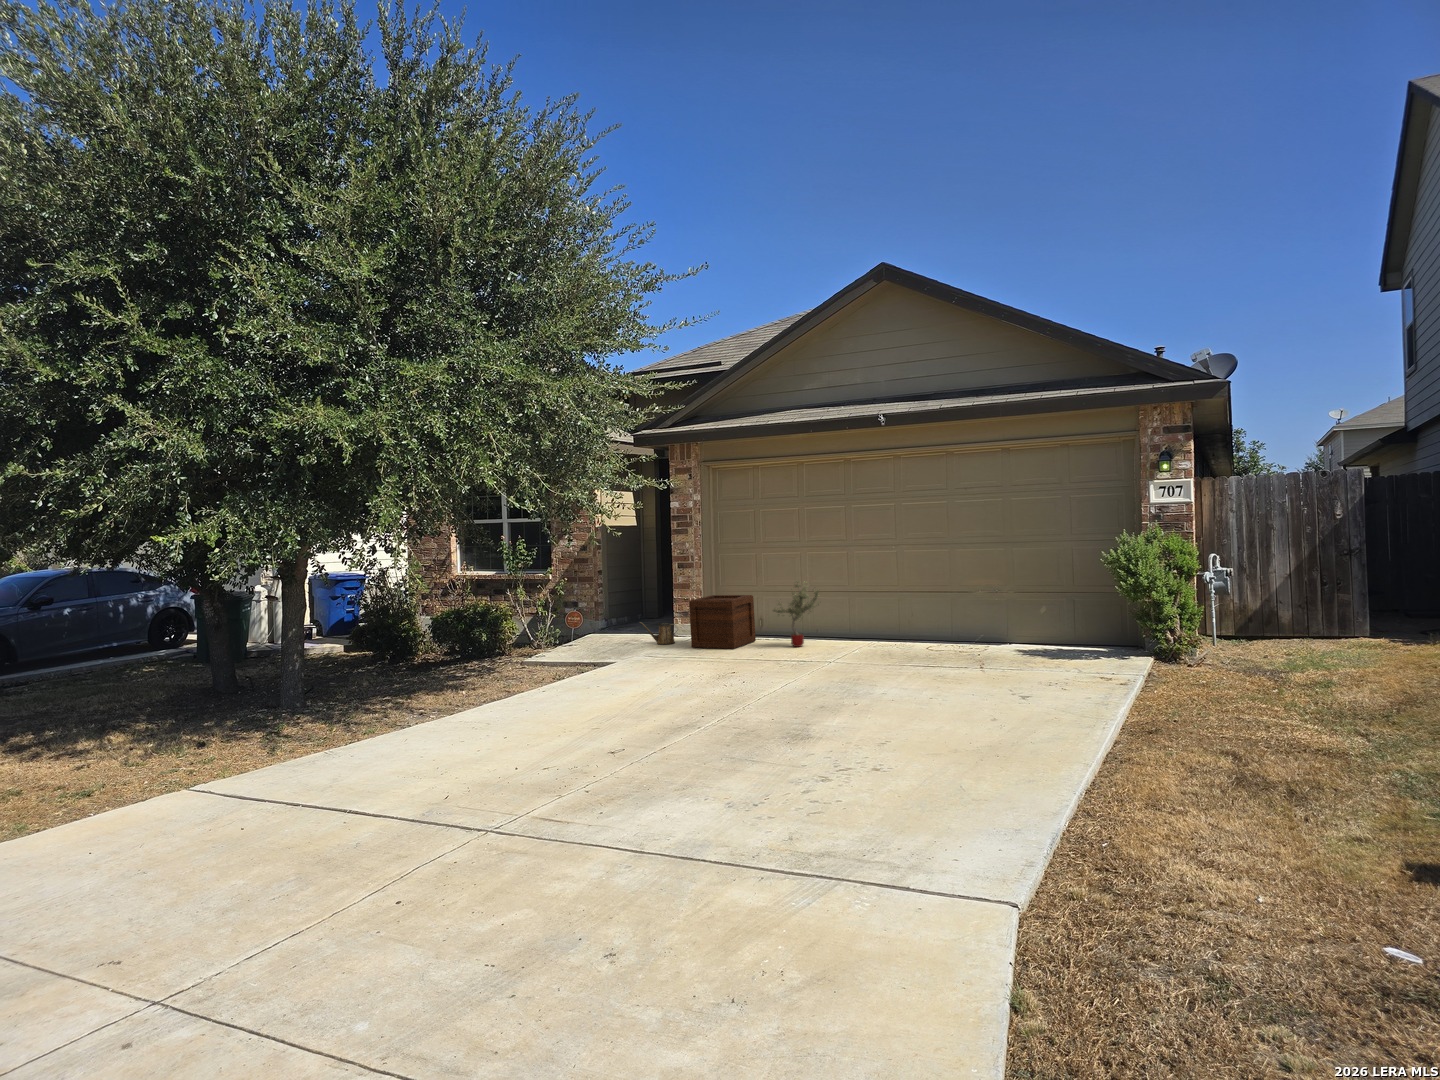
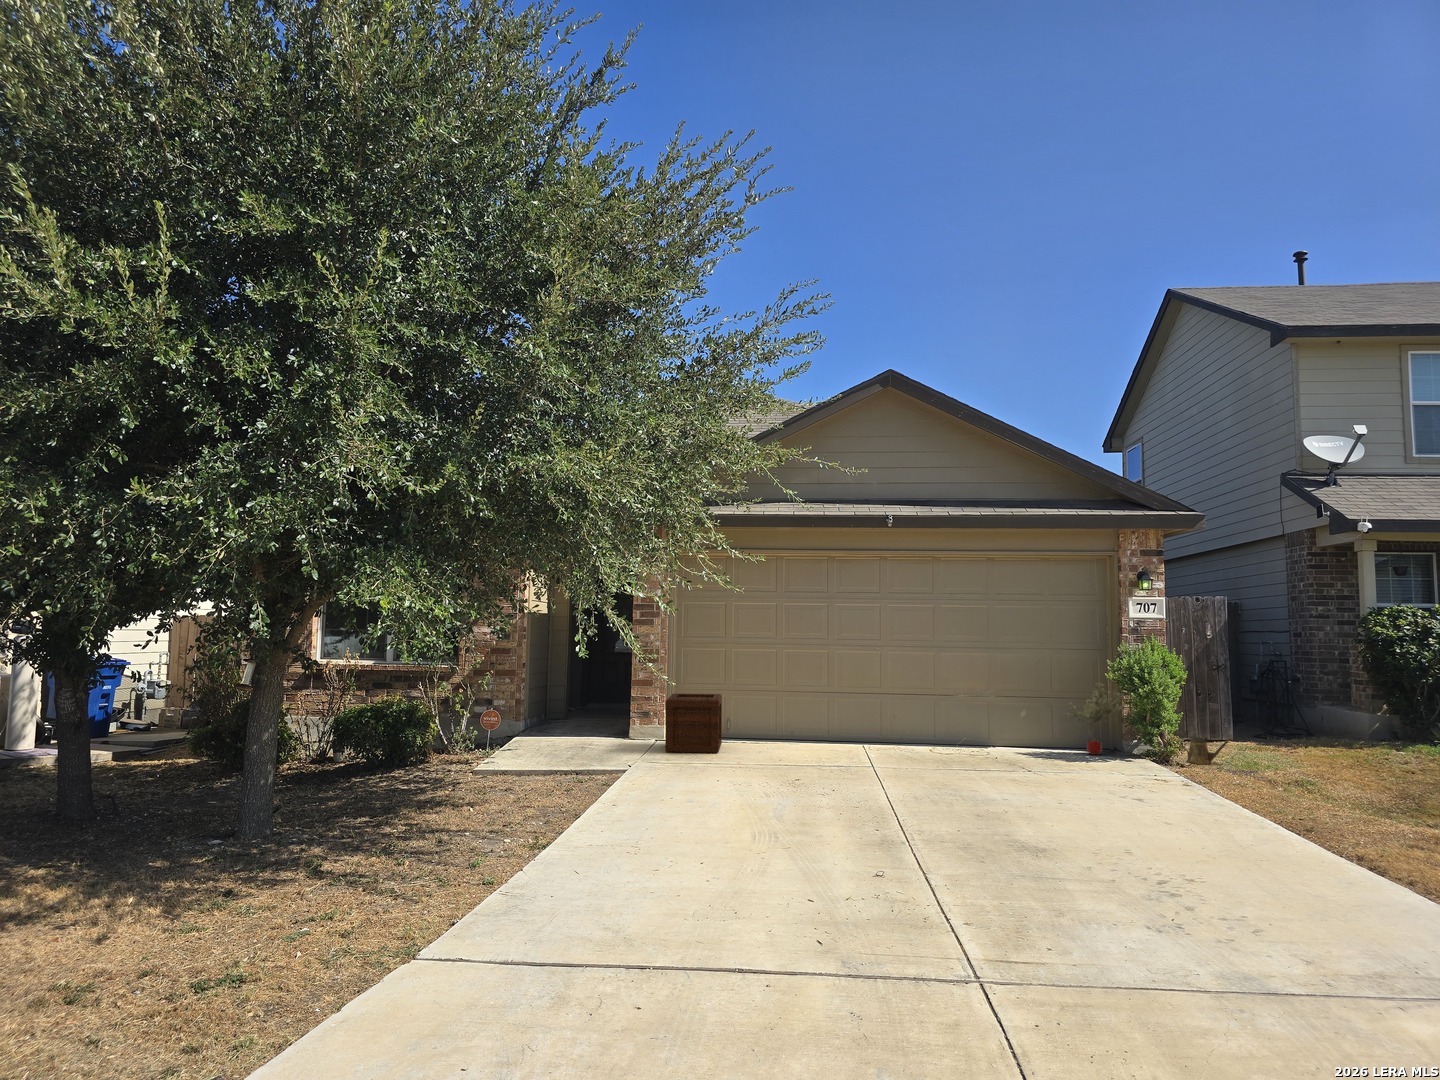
potted tree: present [774,581,819,647] -> present [1065,684,1123,755]
watering can: present [639,622,677,644] -> present [1181,737,1233,765]

